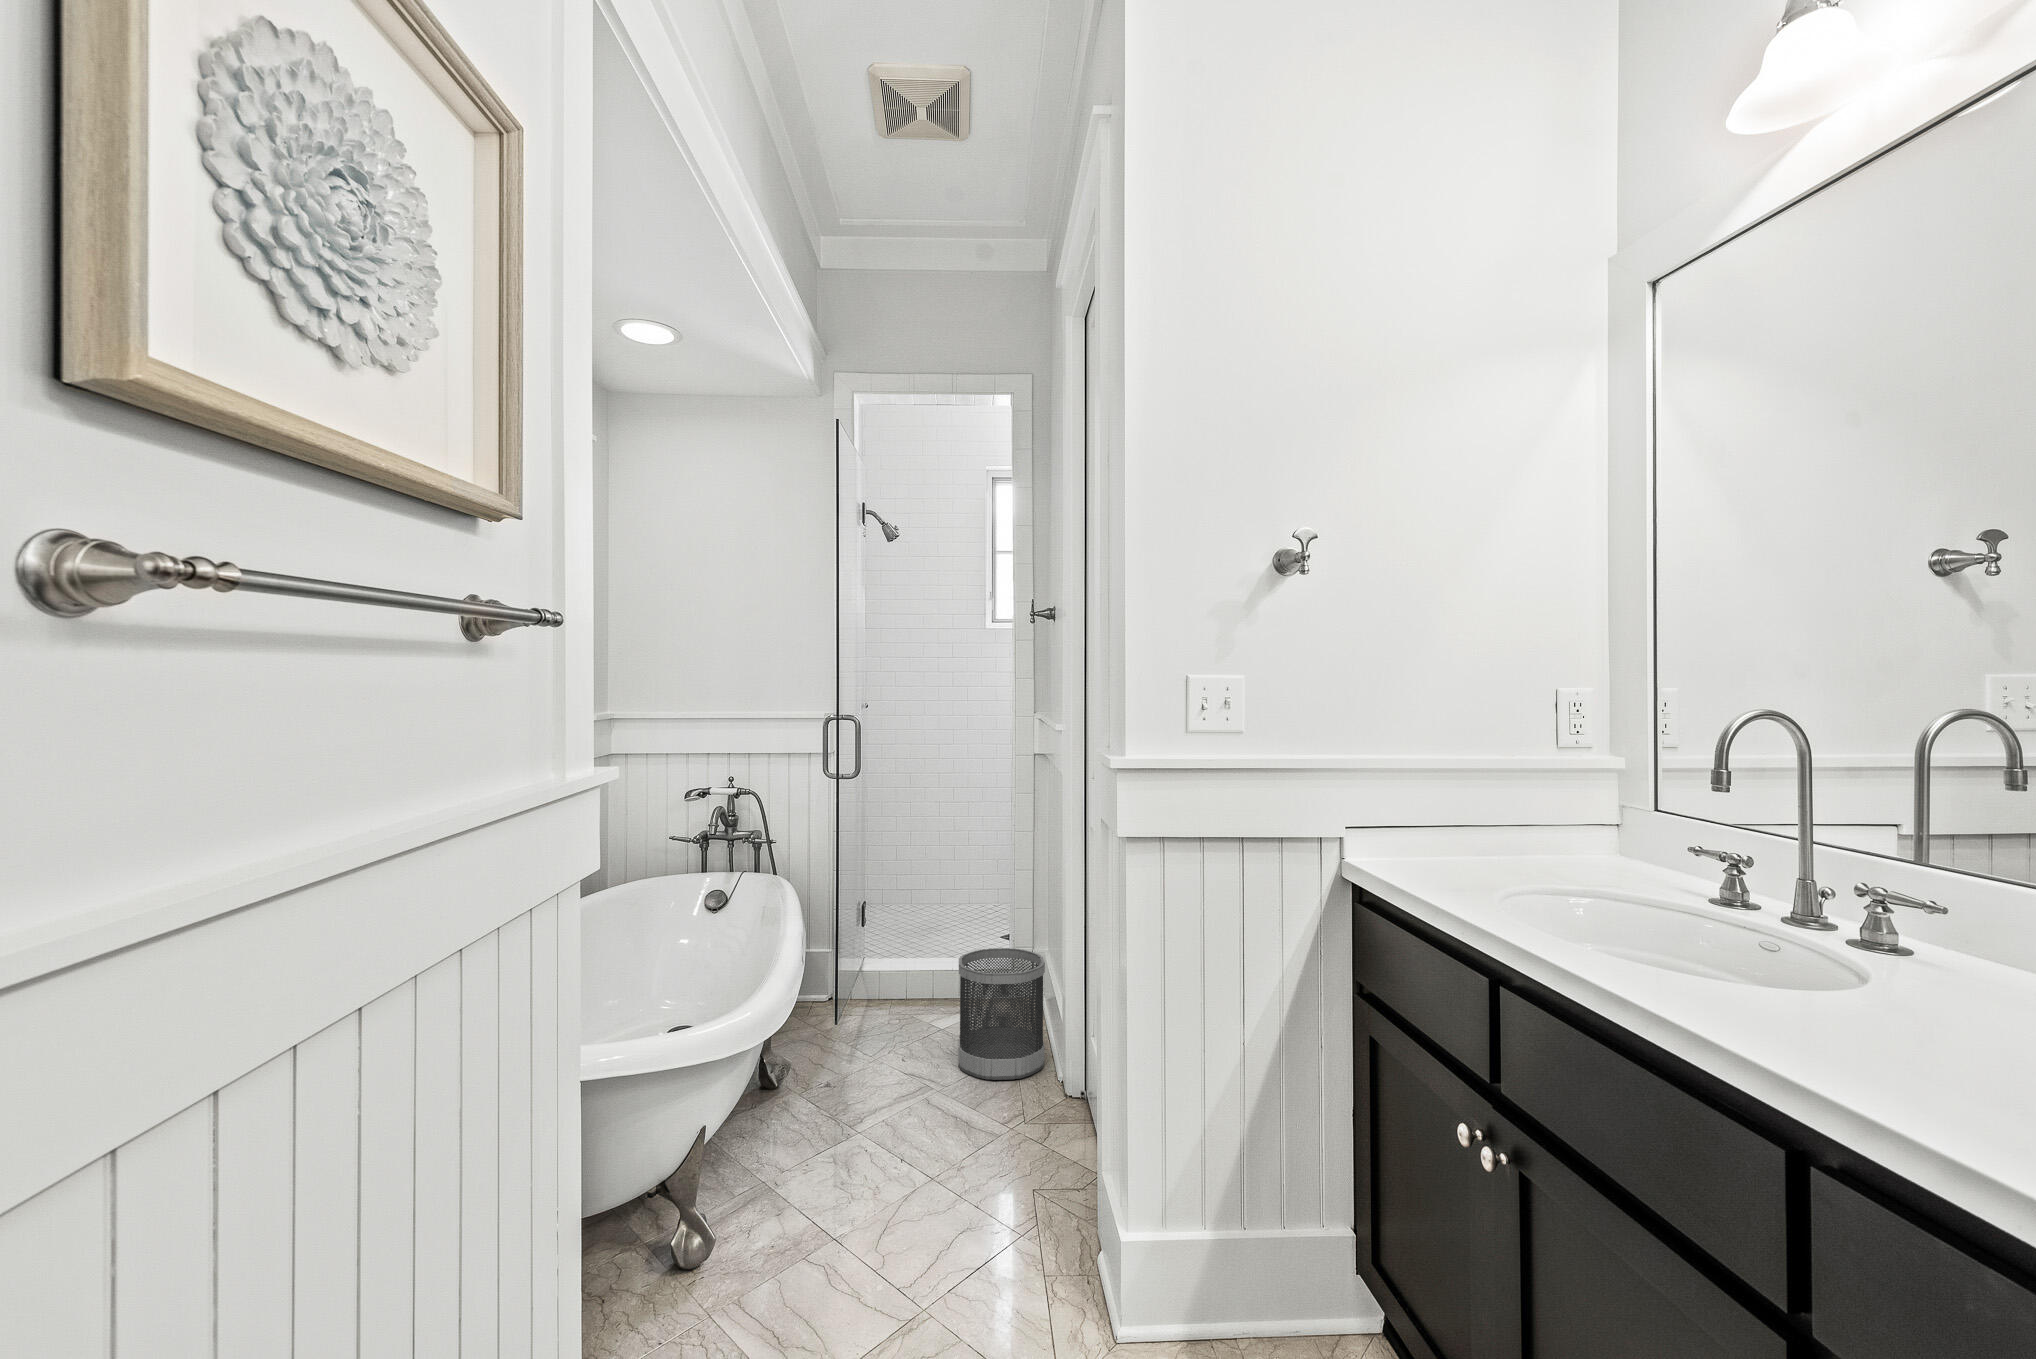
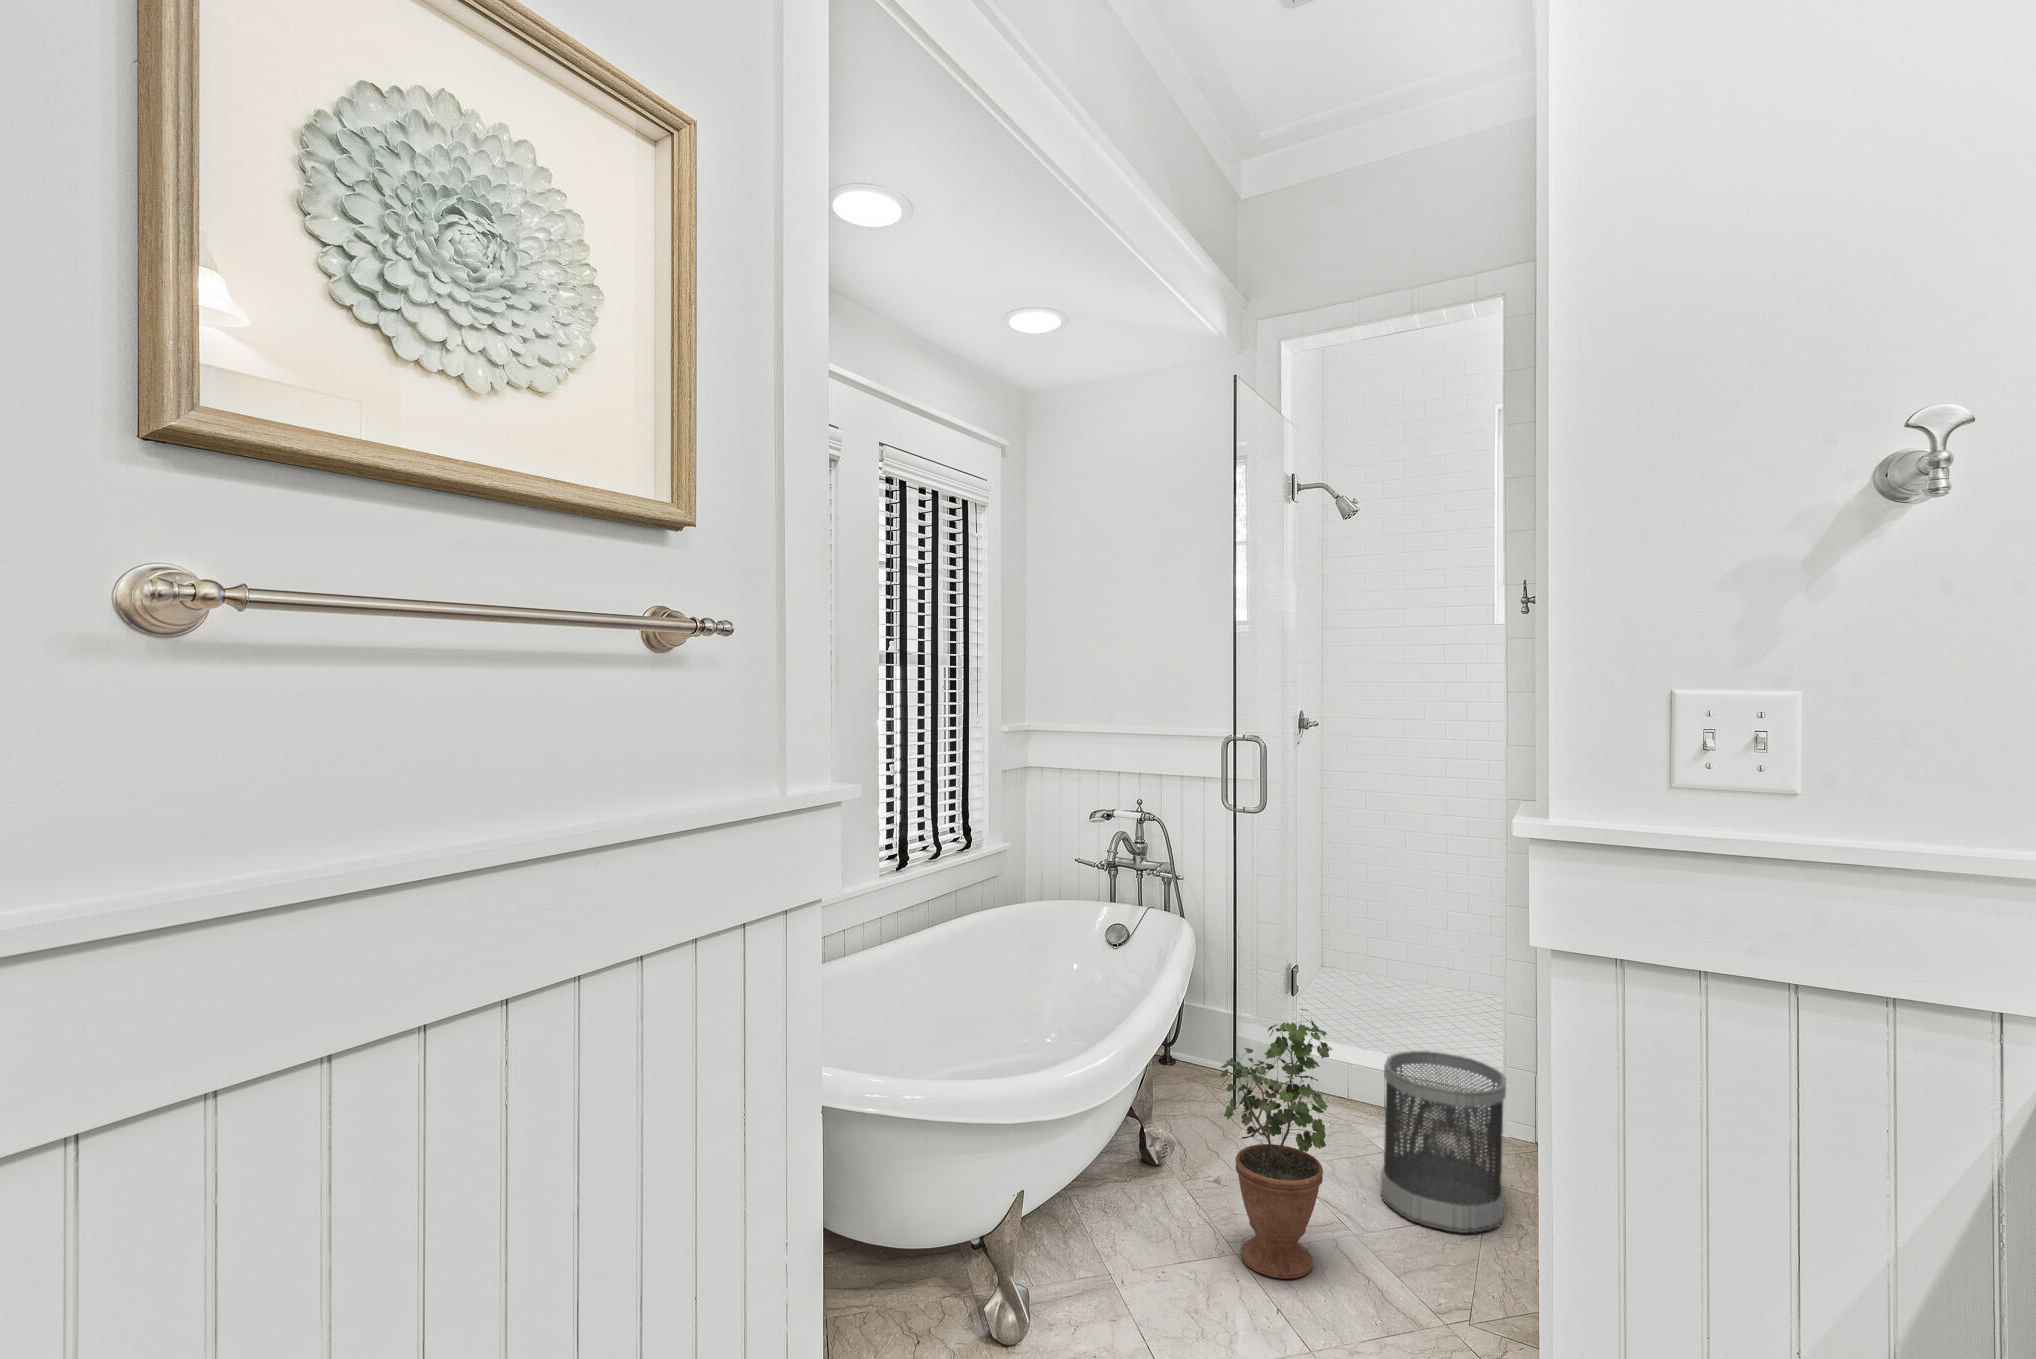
potted plant: none [848,929,935,1148] -> present [1219,1009,1332,1279]

